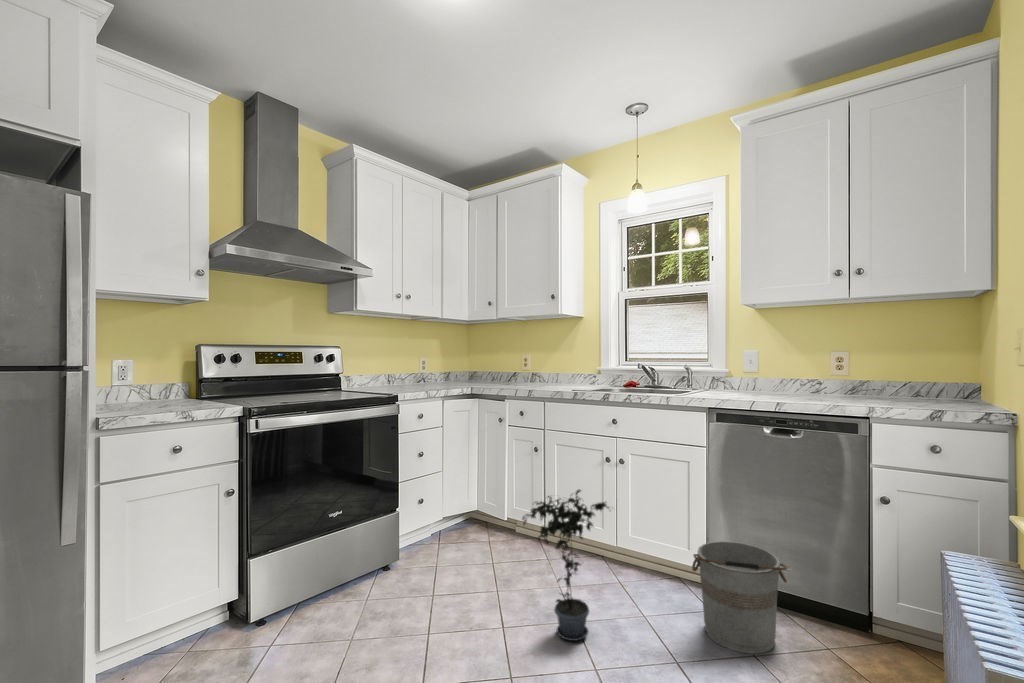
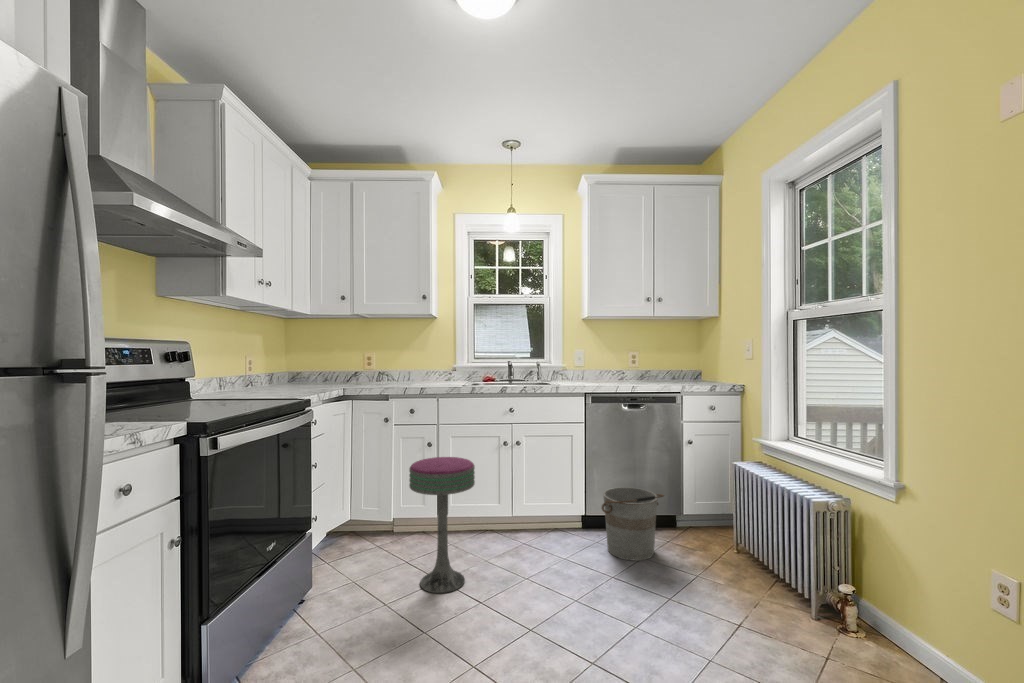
bar stool: none [459,462,525,601] -> present [409,457,475,593]
potted plant: present [522,489,609,641] -> none [518,465,572,594]

